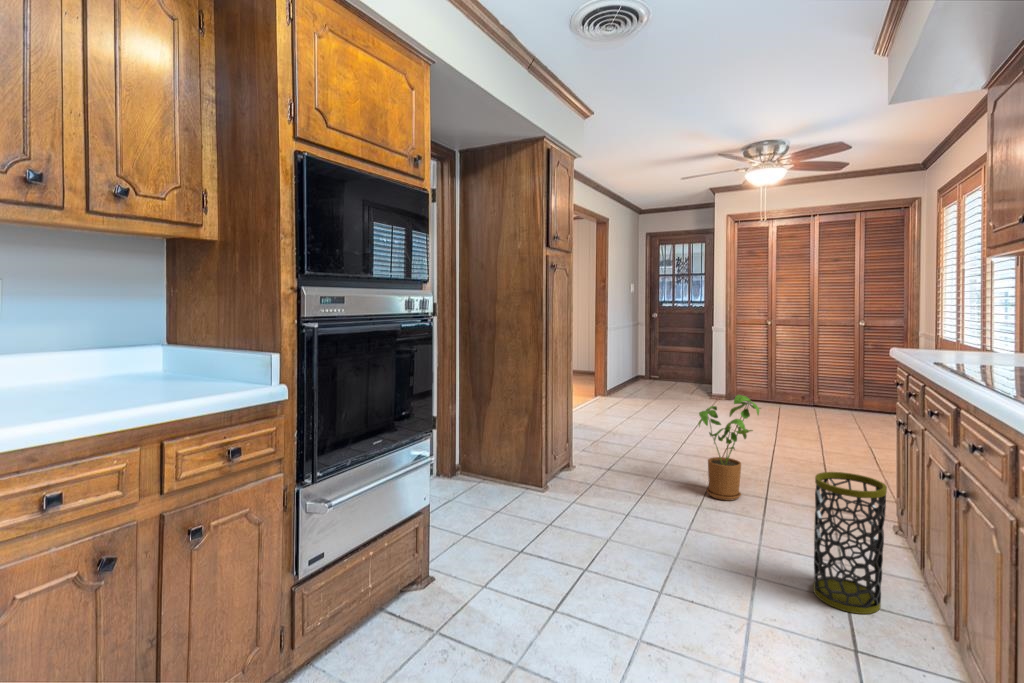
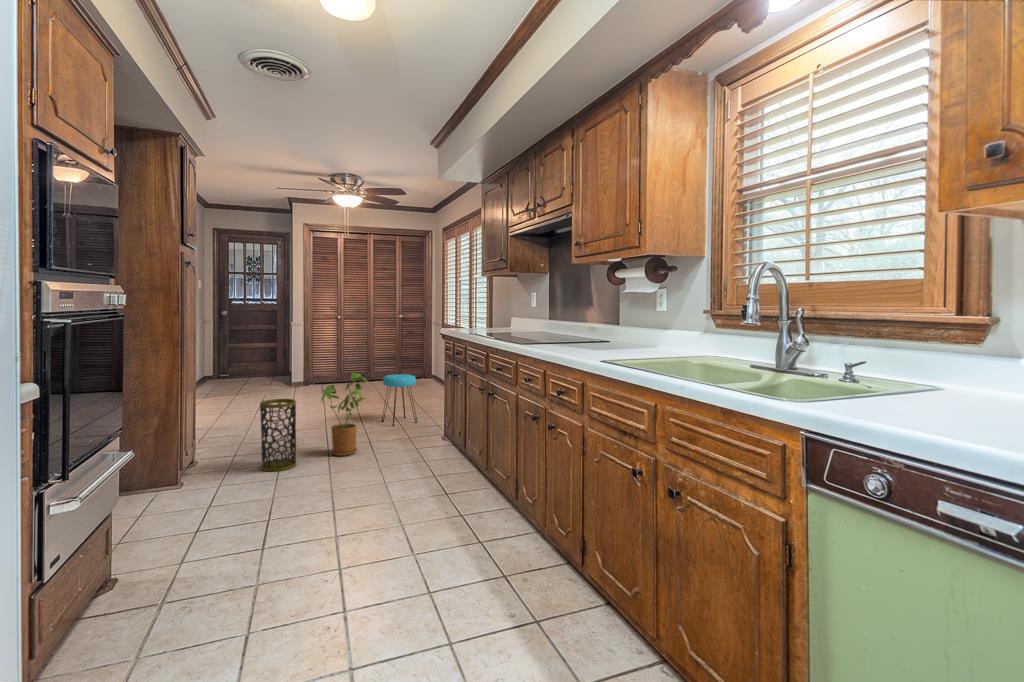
stool: none [796,400,851,473] -> present [382,374,417,426]
trash can: present [813,472,887,614] -> present [260,399,296,471]

